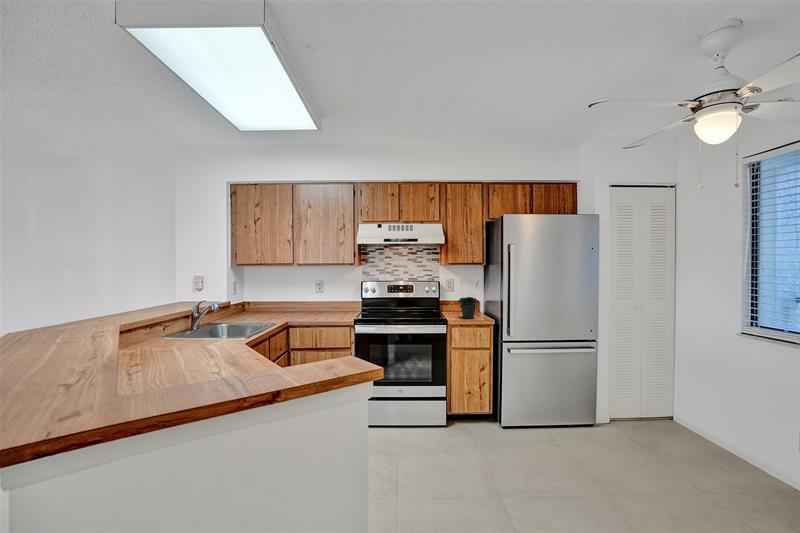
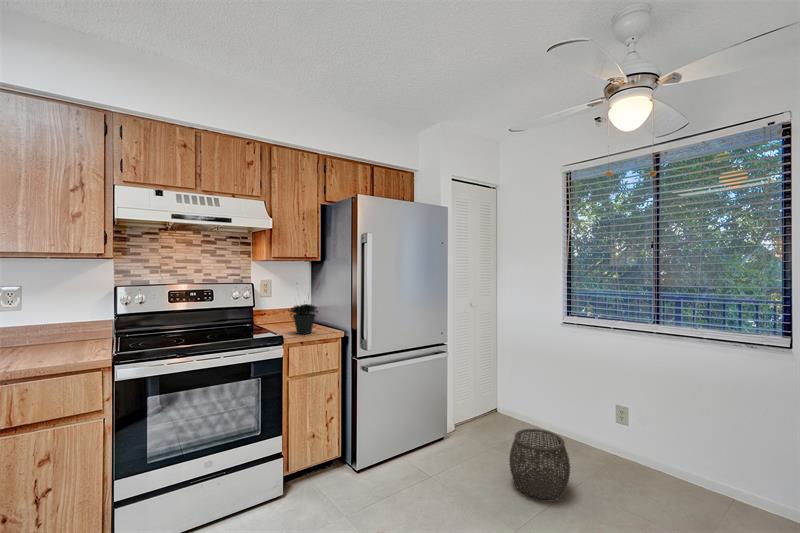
woven basket: none [637,430,709,503] -> present [509,429,570,500]

